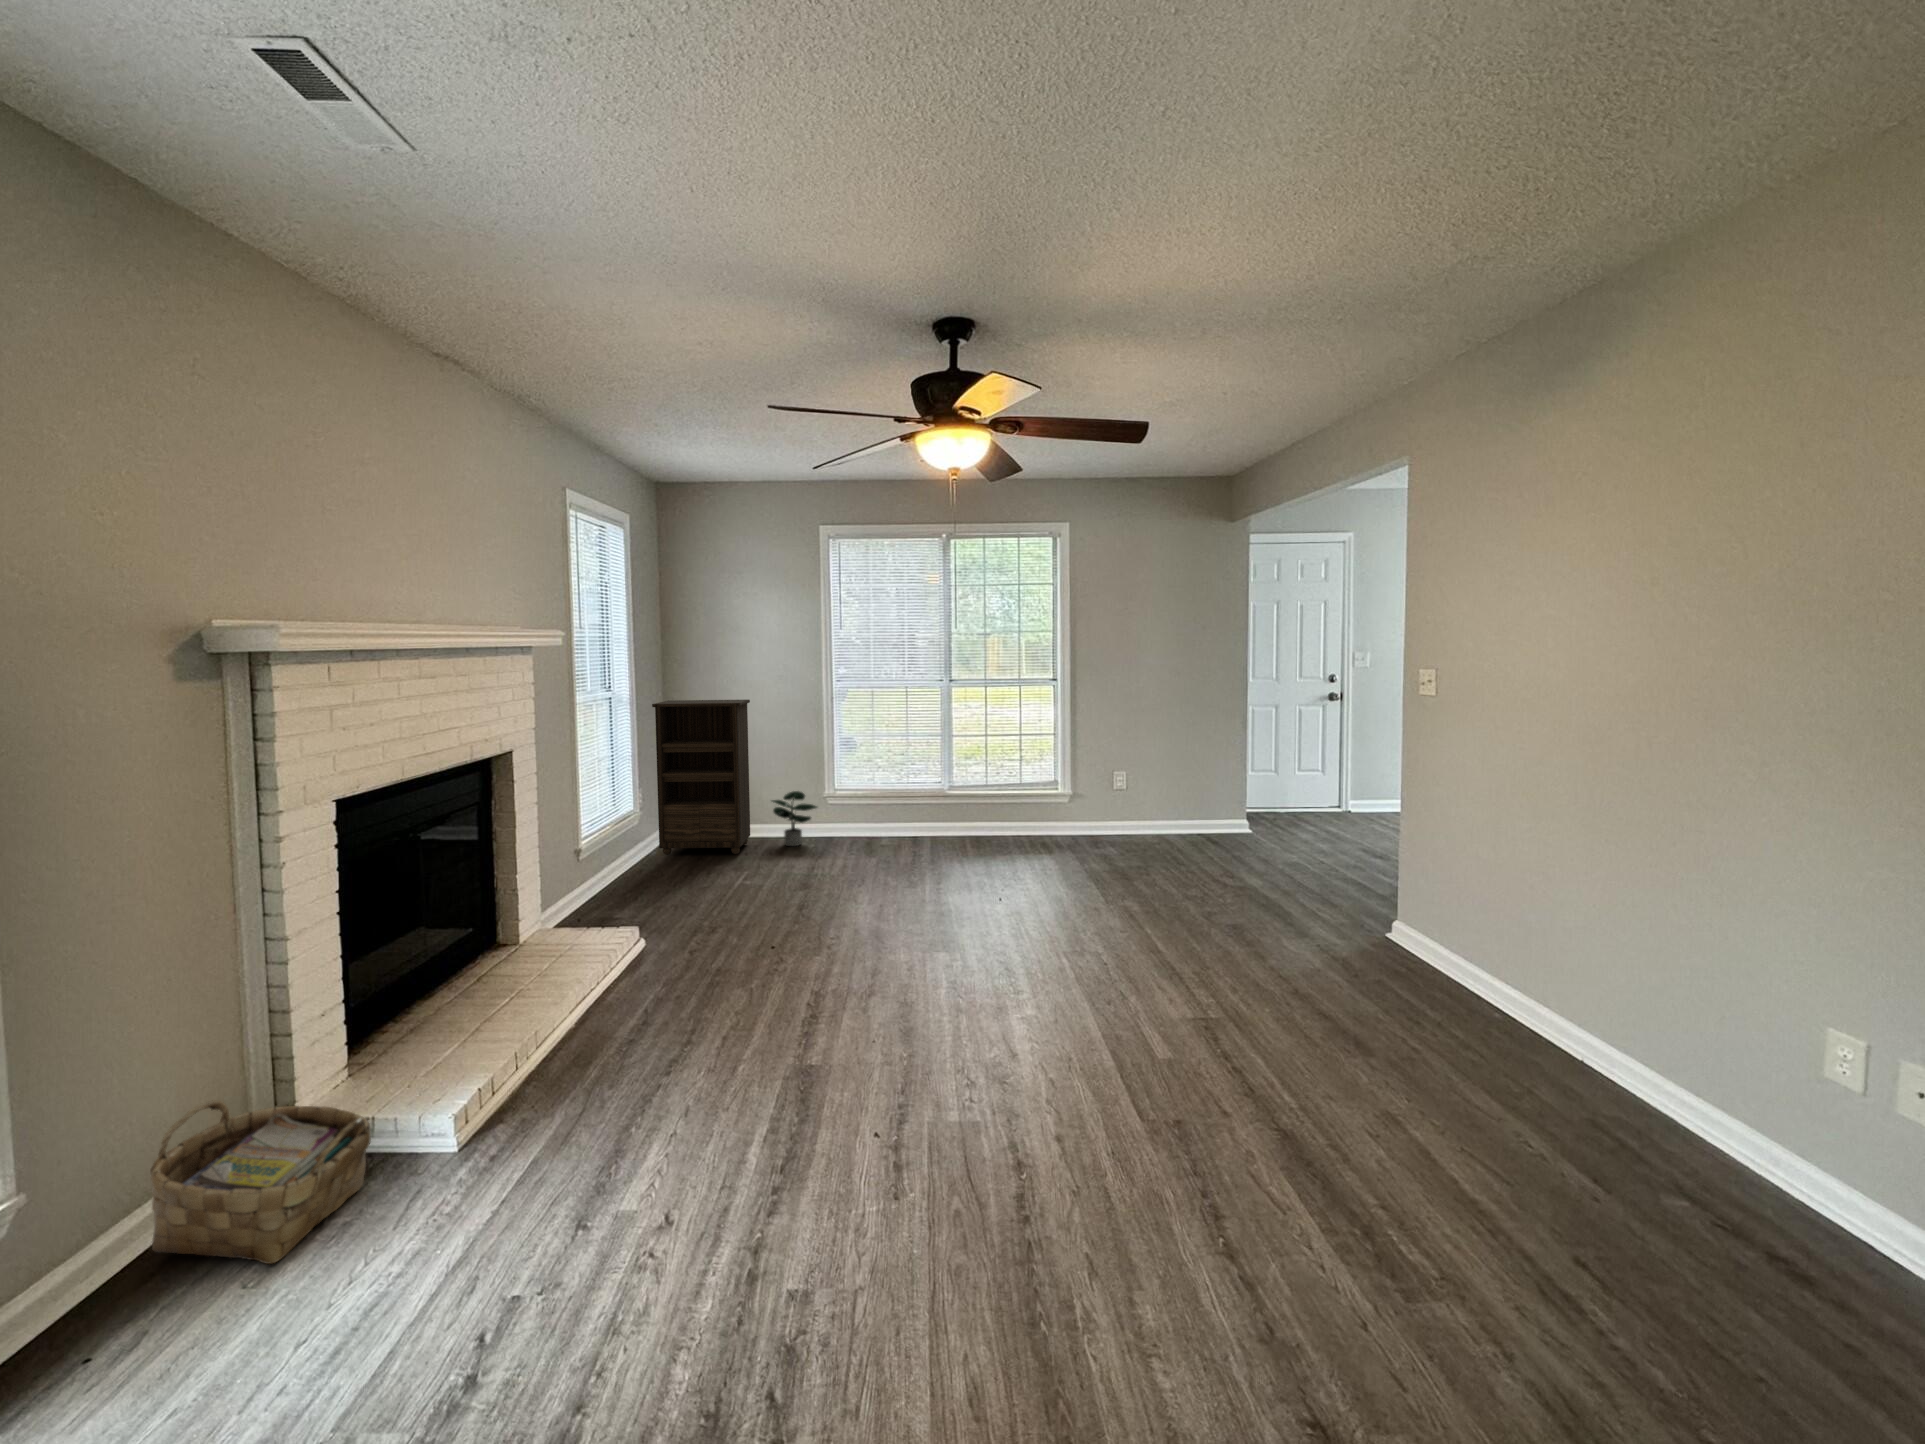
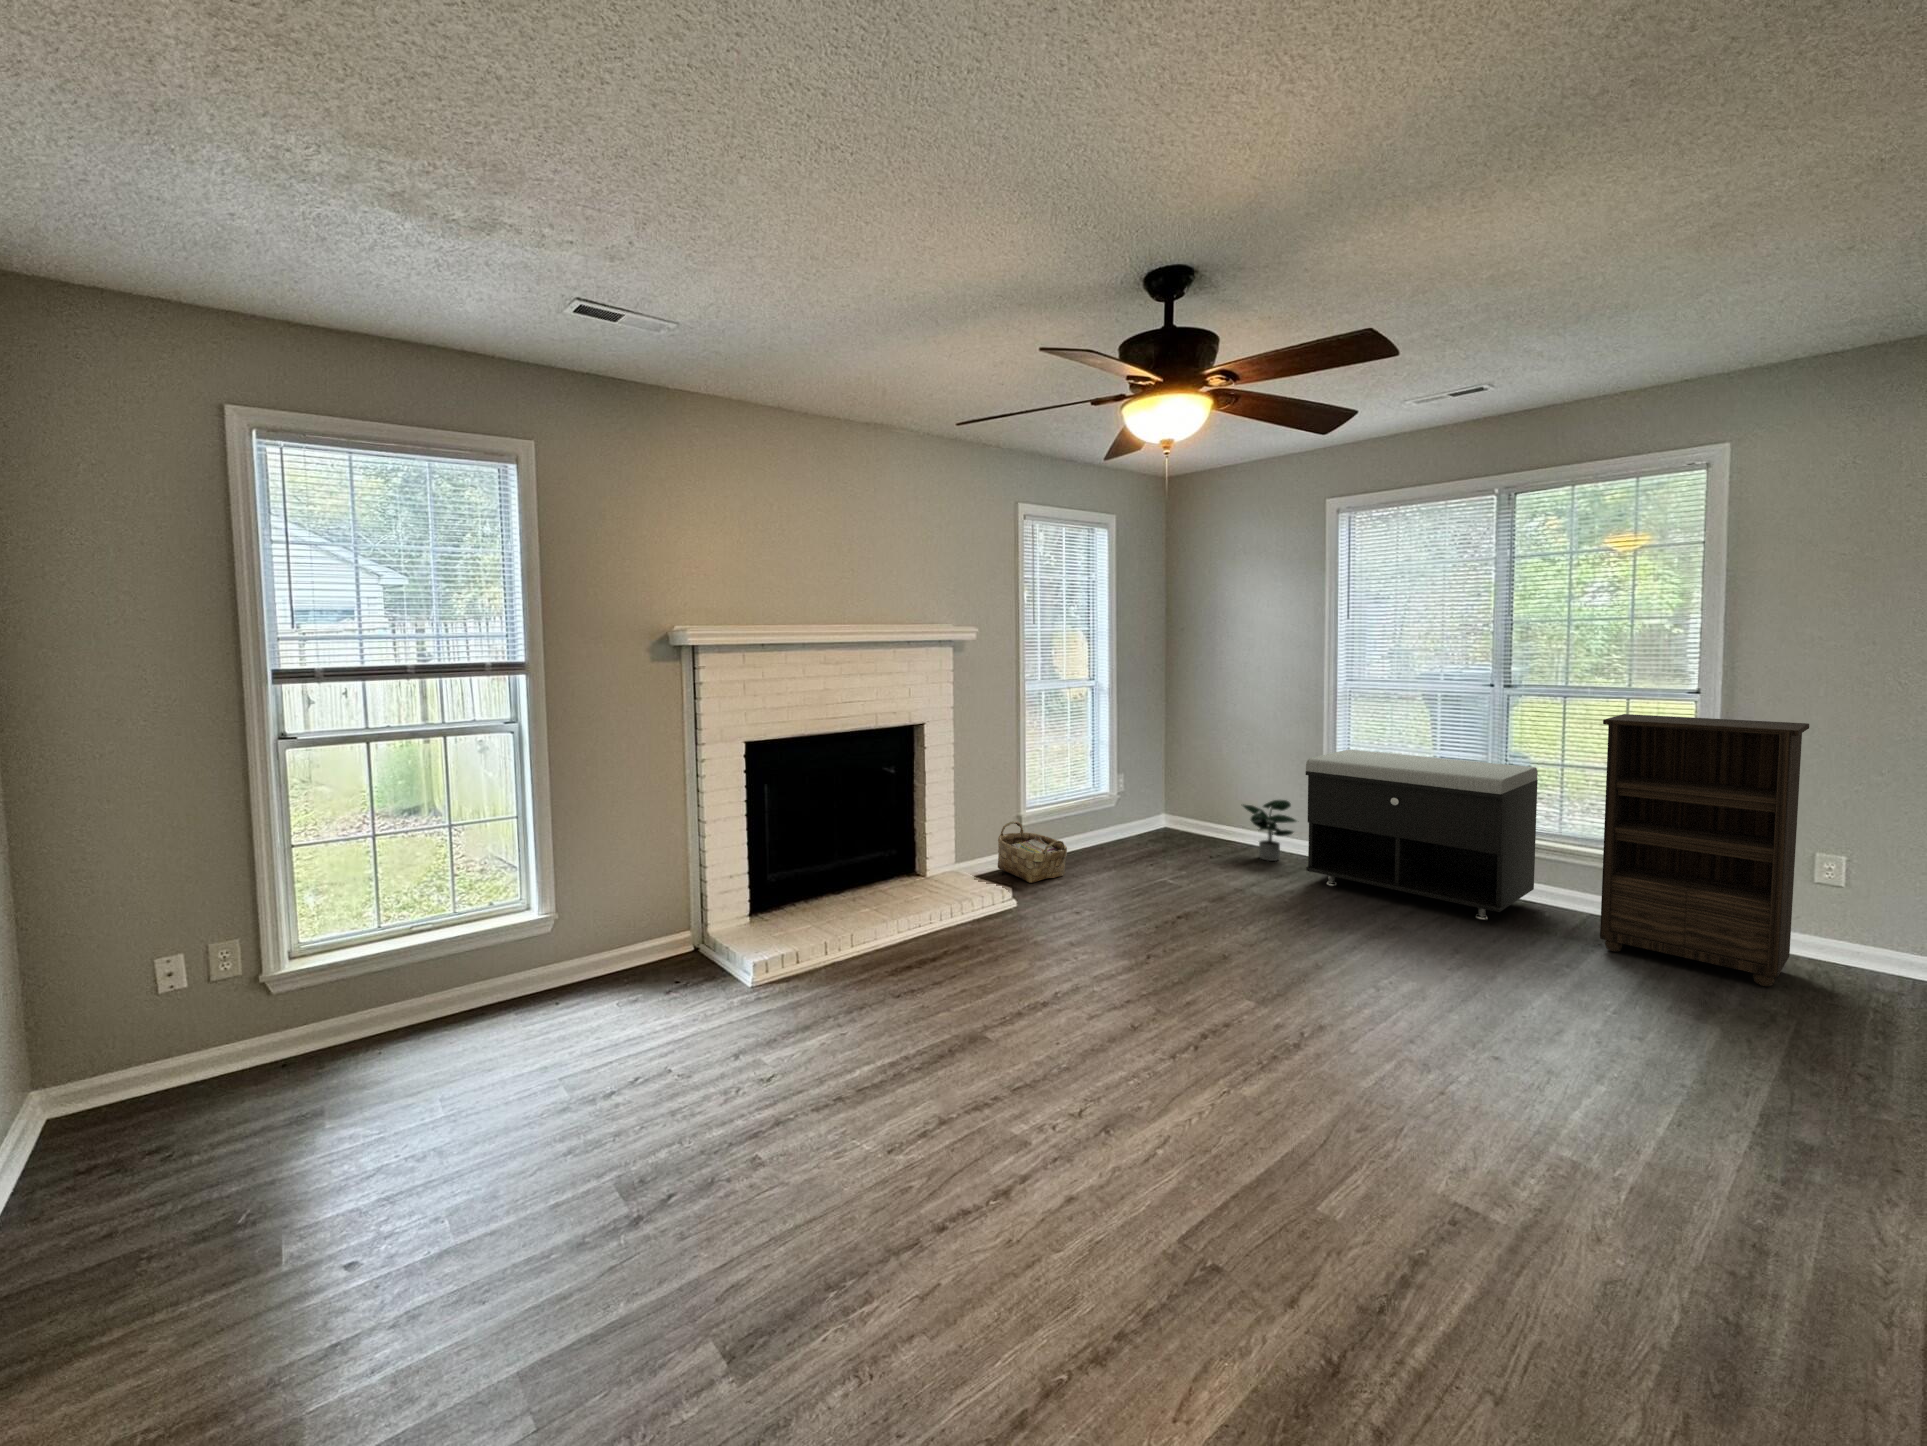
bookshelf: present [652,700,750,855] -> present [1600,714,1809,986]
storage bench: none [843,739,983,854] -> present [1306,750,1538,920]
woven basket: present [150,1100,371,1264] -> present [998,821,1067,883]

